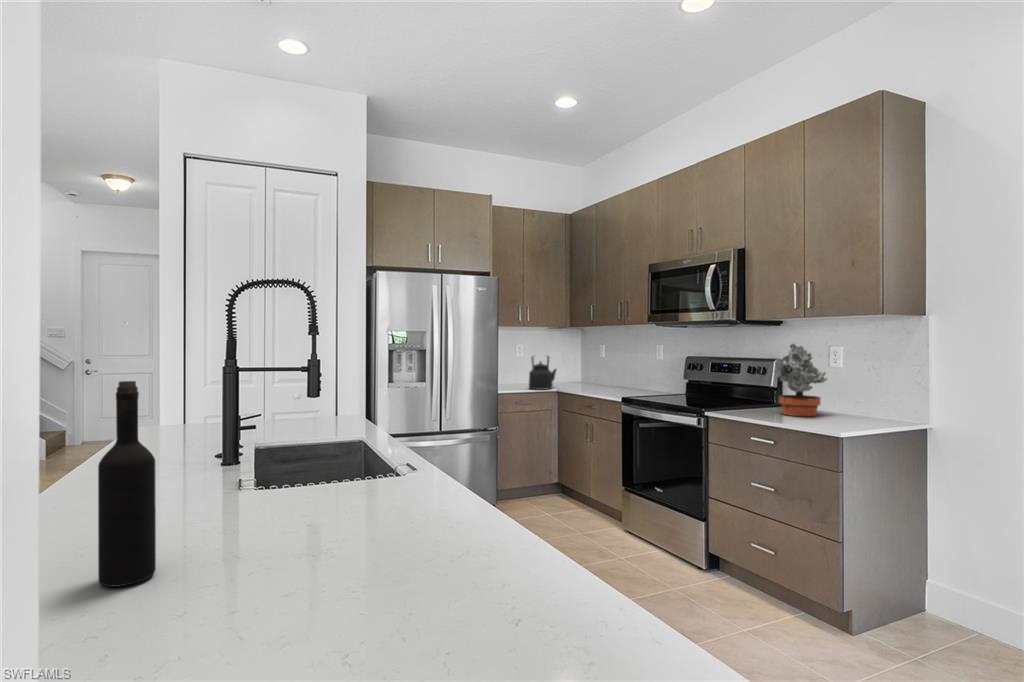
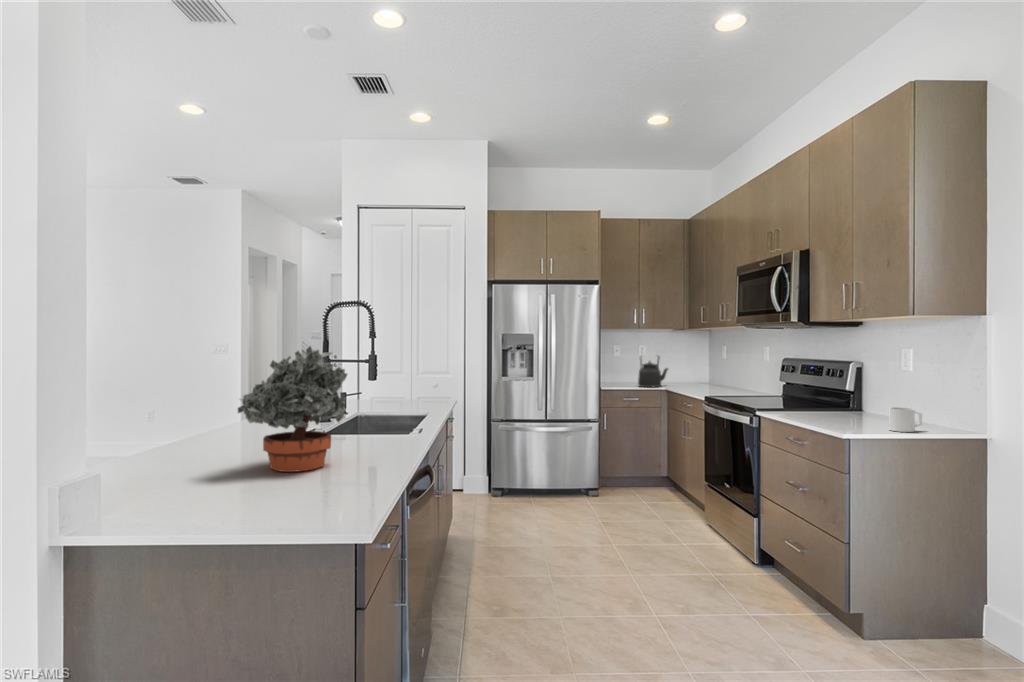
potted plant: present [772,344,828,416] -> present [238,346,347,472]
wine bottle: present [98,381,156,587] -> none [181,362,210,467]
mug: none [857,403,885,426] -> present [889,407,922,432]

